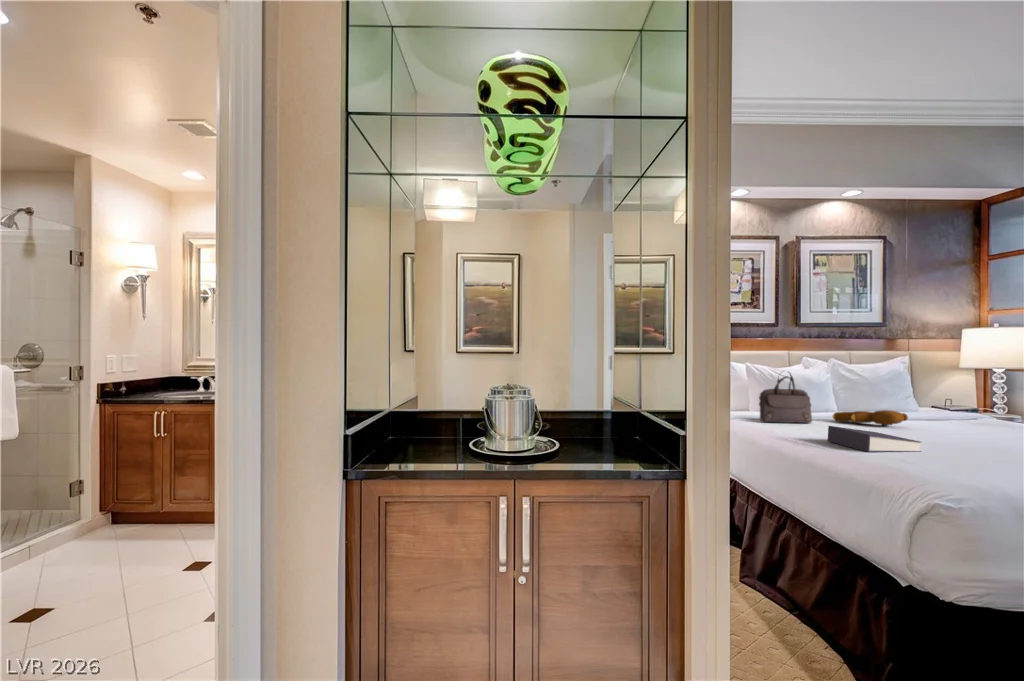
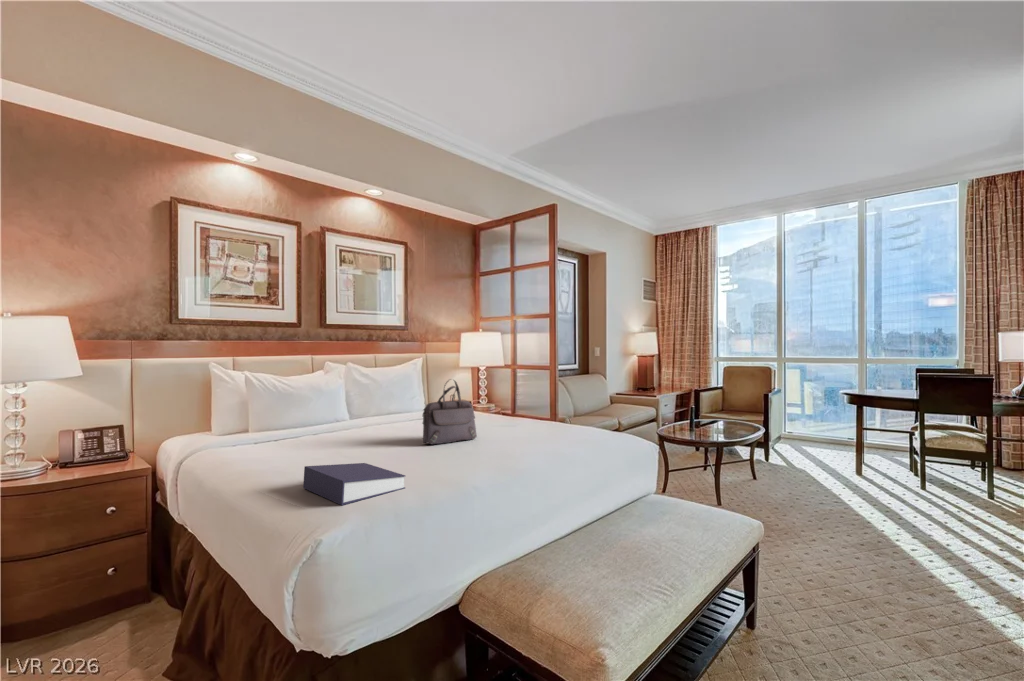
handbag: present [759,374,812,423] -> present [423,381,477,444]
teddy bear: present [833,410,908,426] -> none [339,423,410,441]

